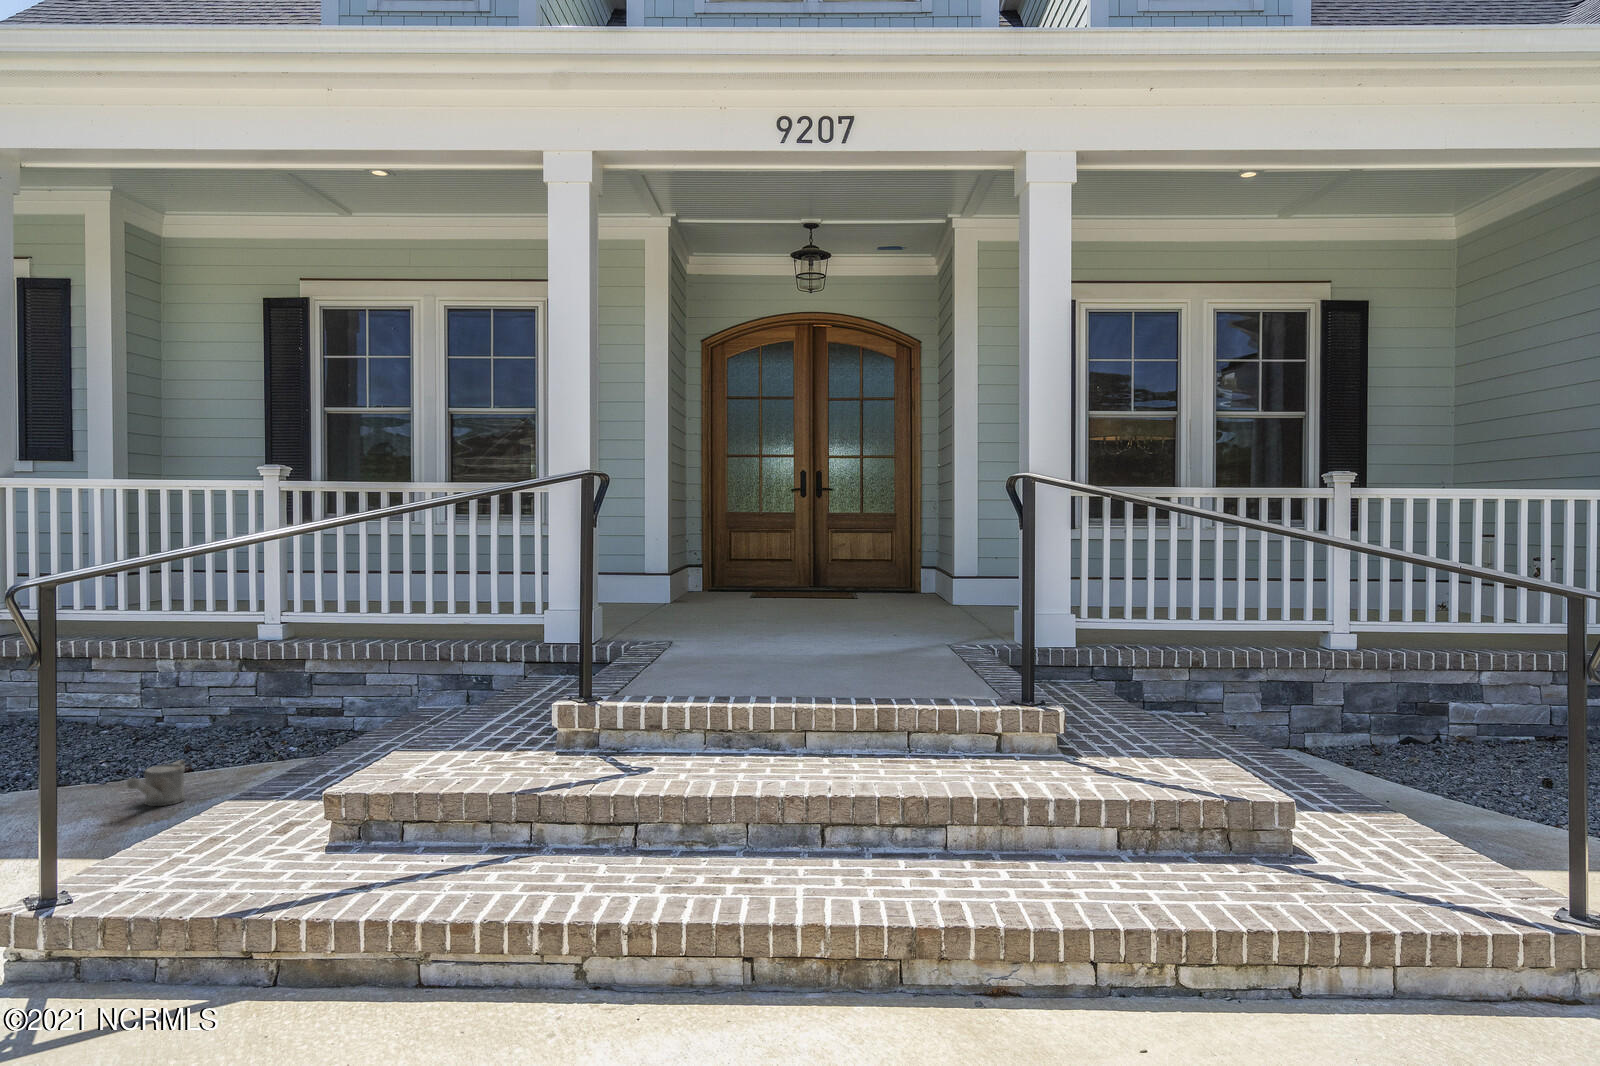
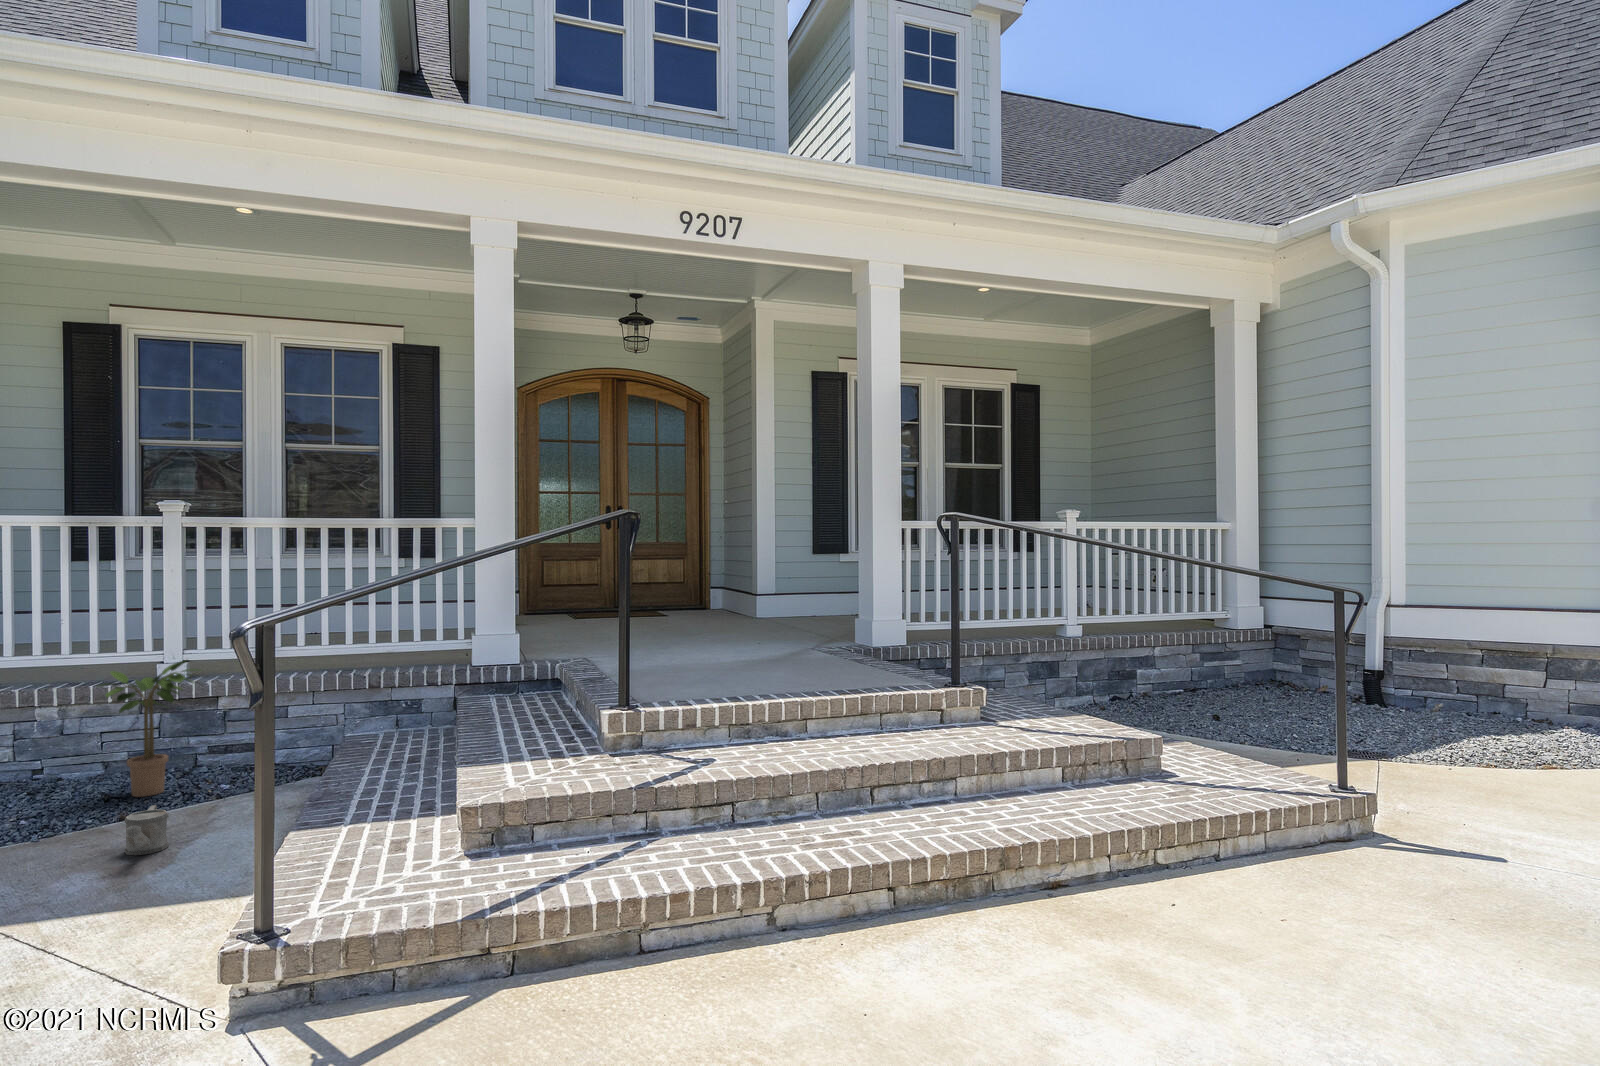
potted plant: none [188,620,280,750] -> present [101,660,201,797]

